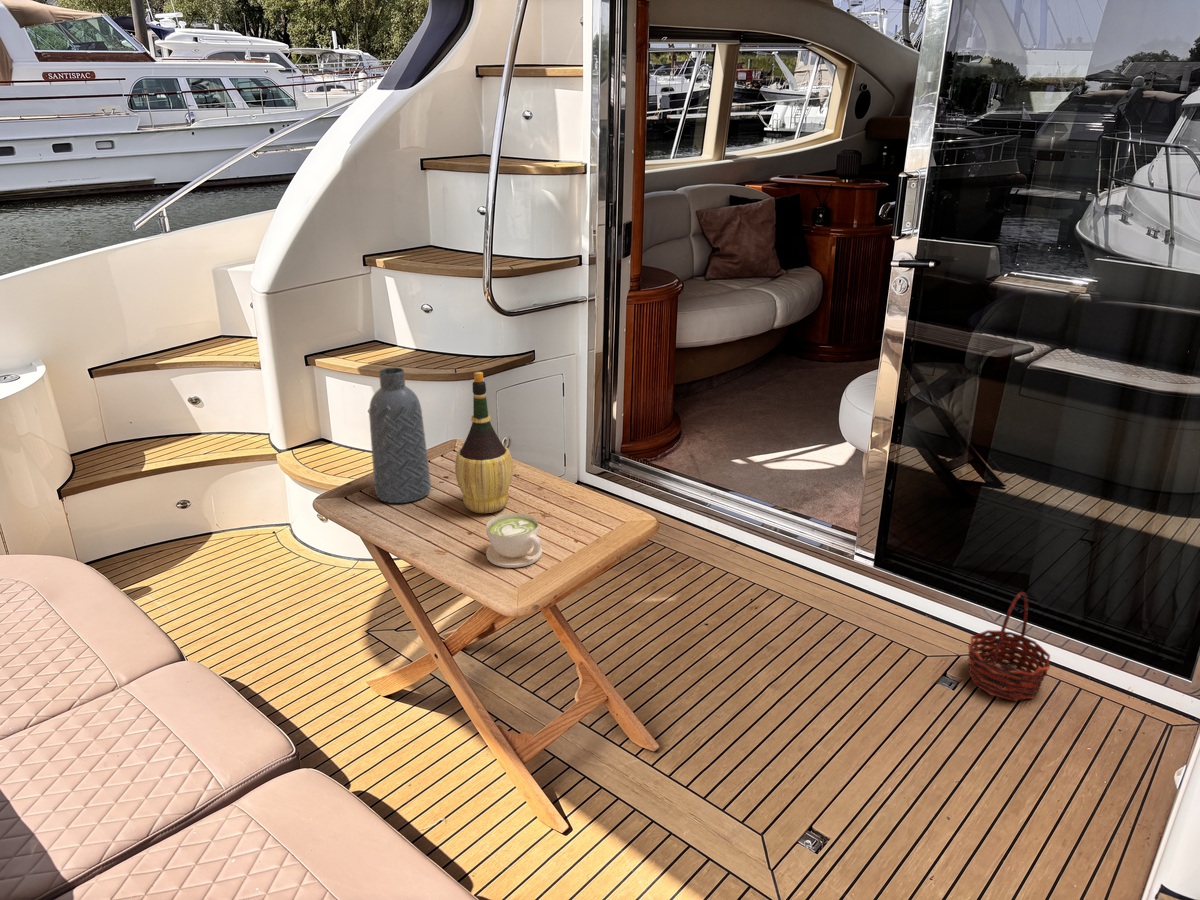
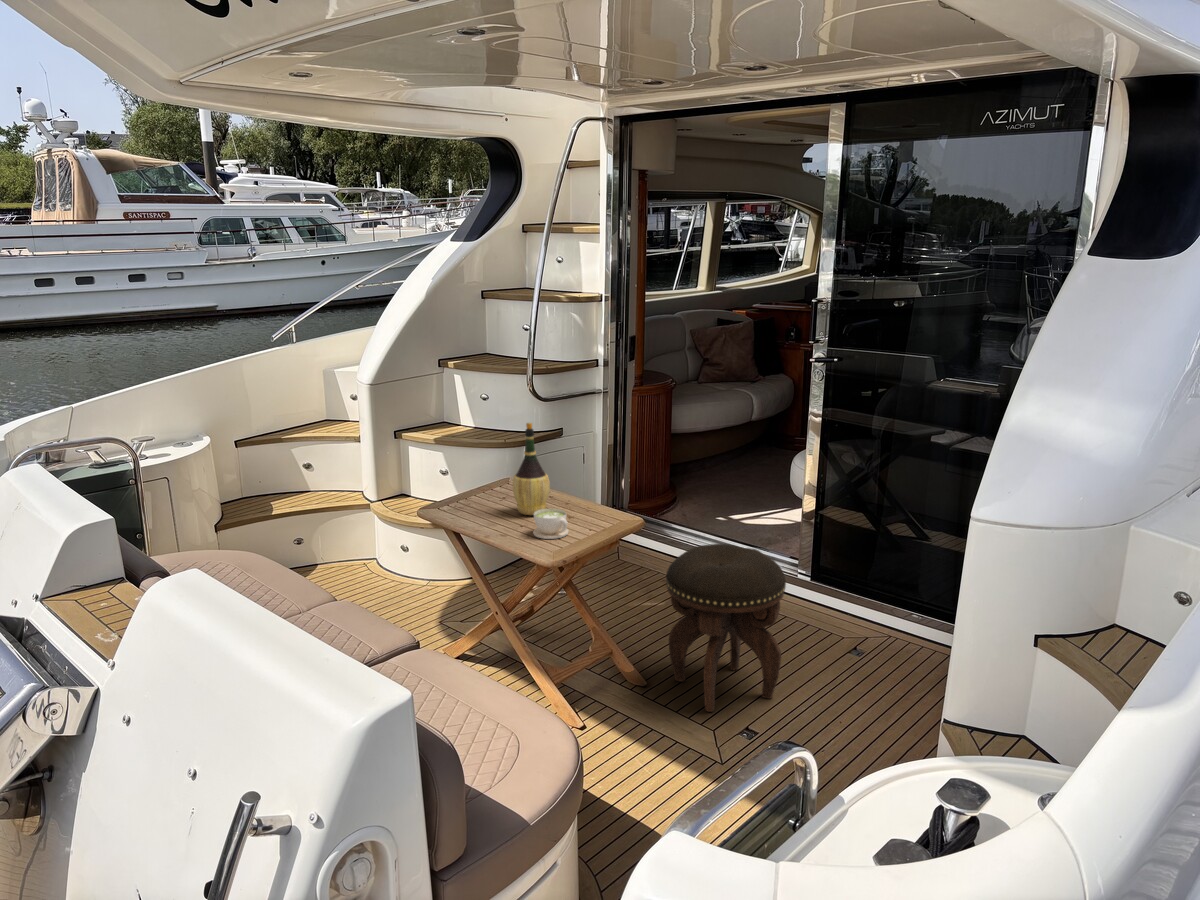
vase: present [369,368,431,503] -> none [457,422,495,511]
footstool: none [692,550,877,808] -> present [666,544,786,712]
basket: present [968,592,1050,701] -> none [868,583,925,660]

